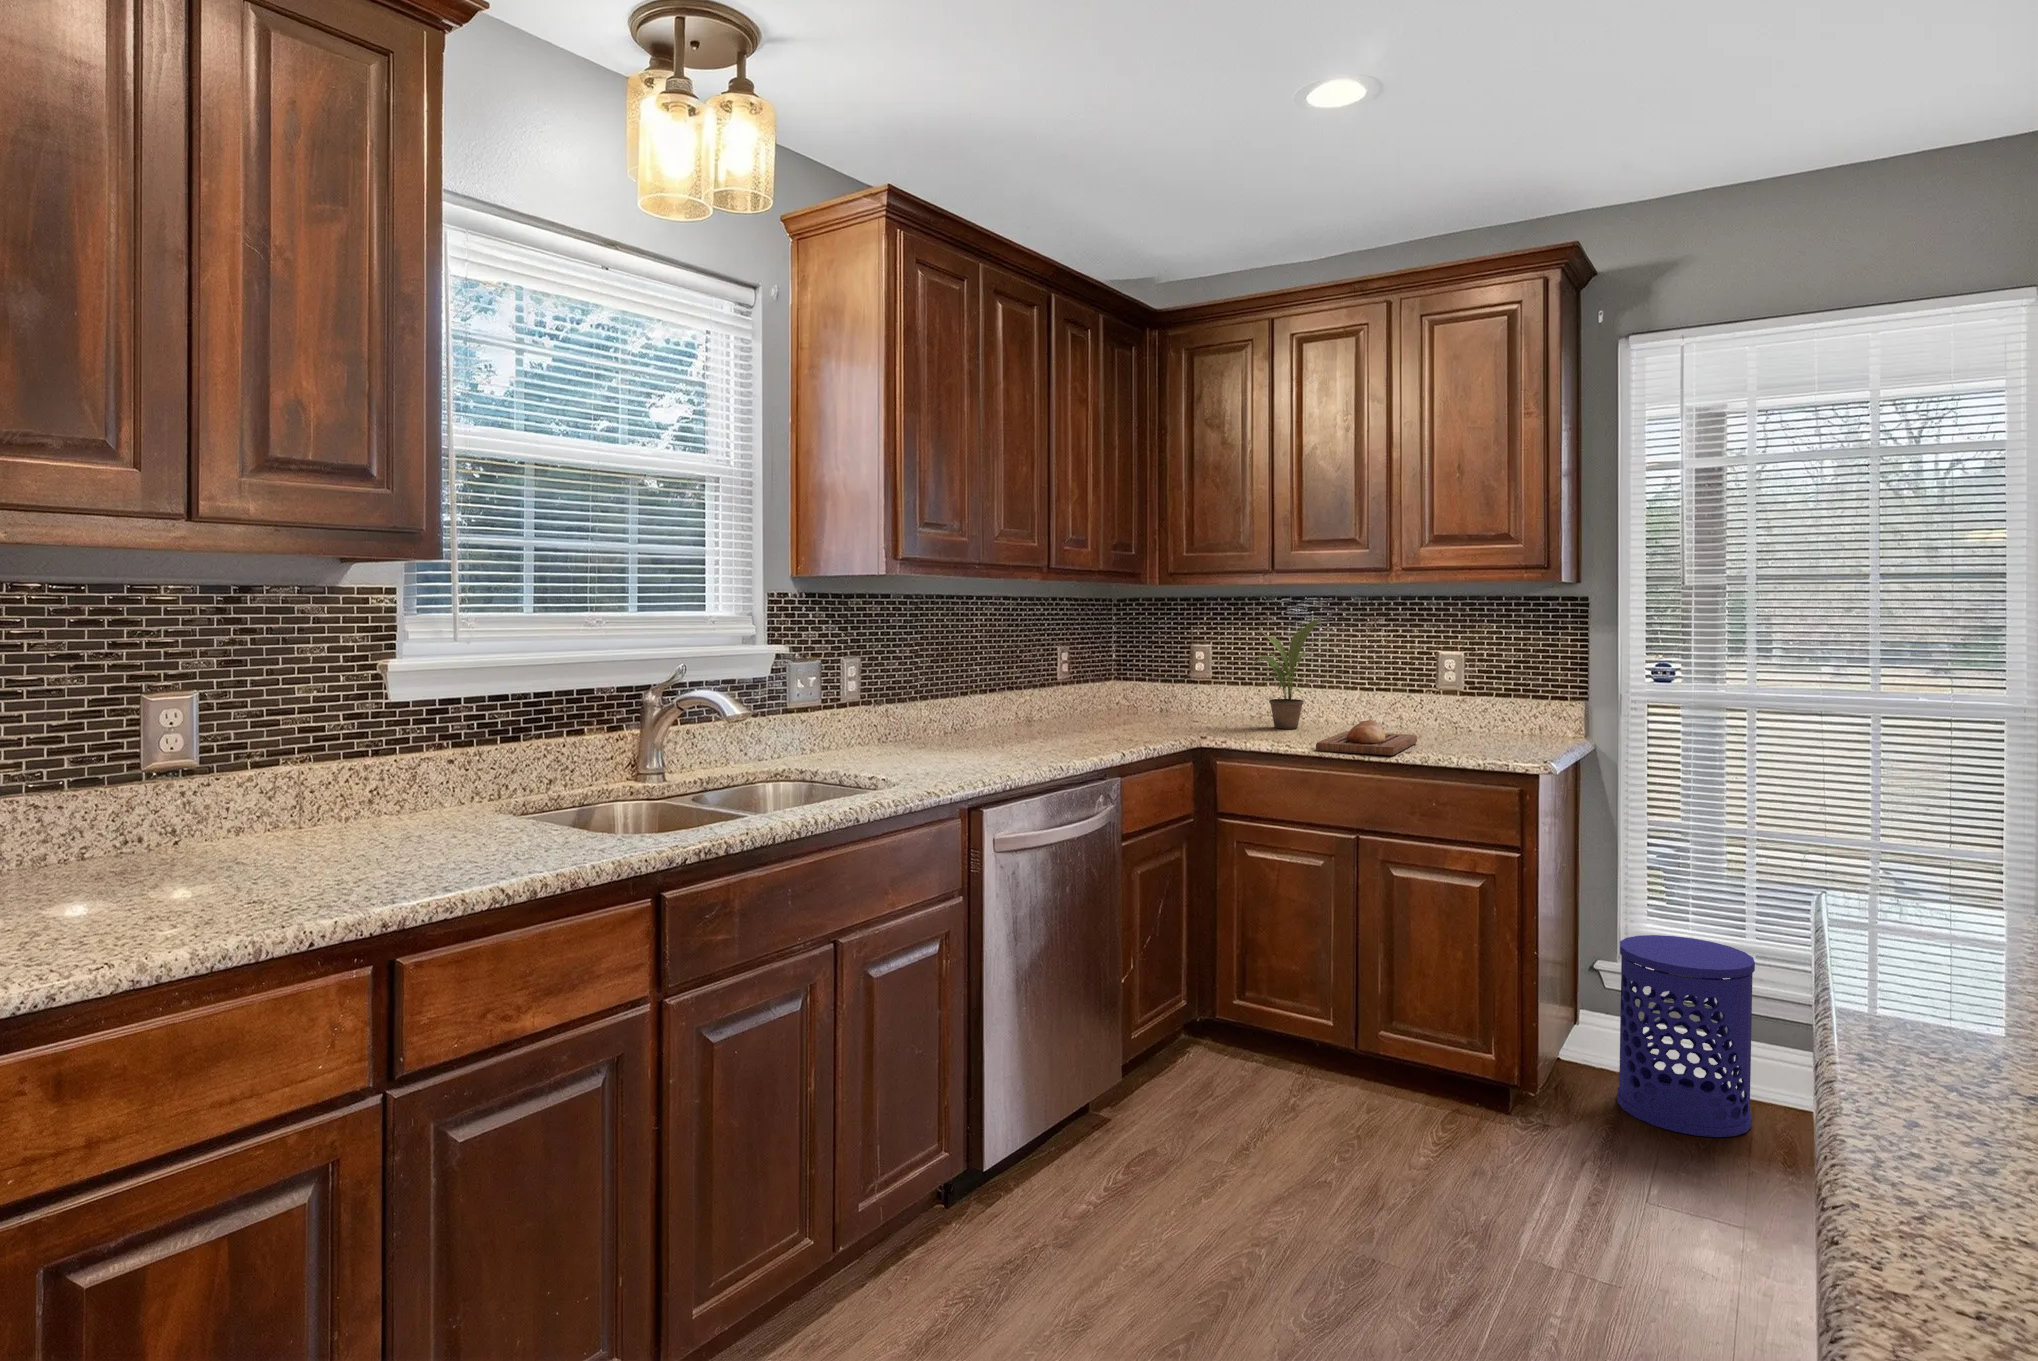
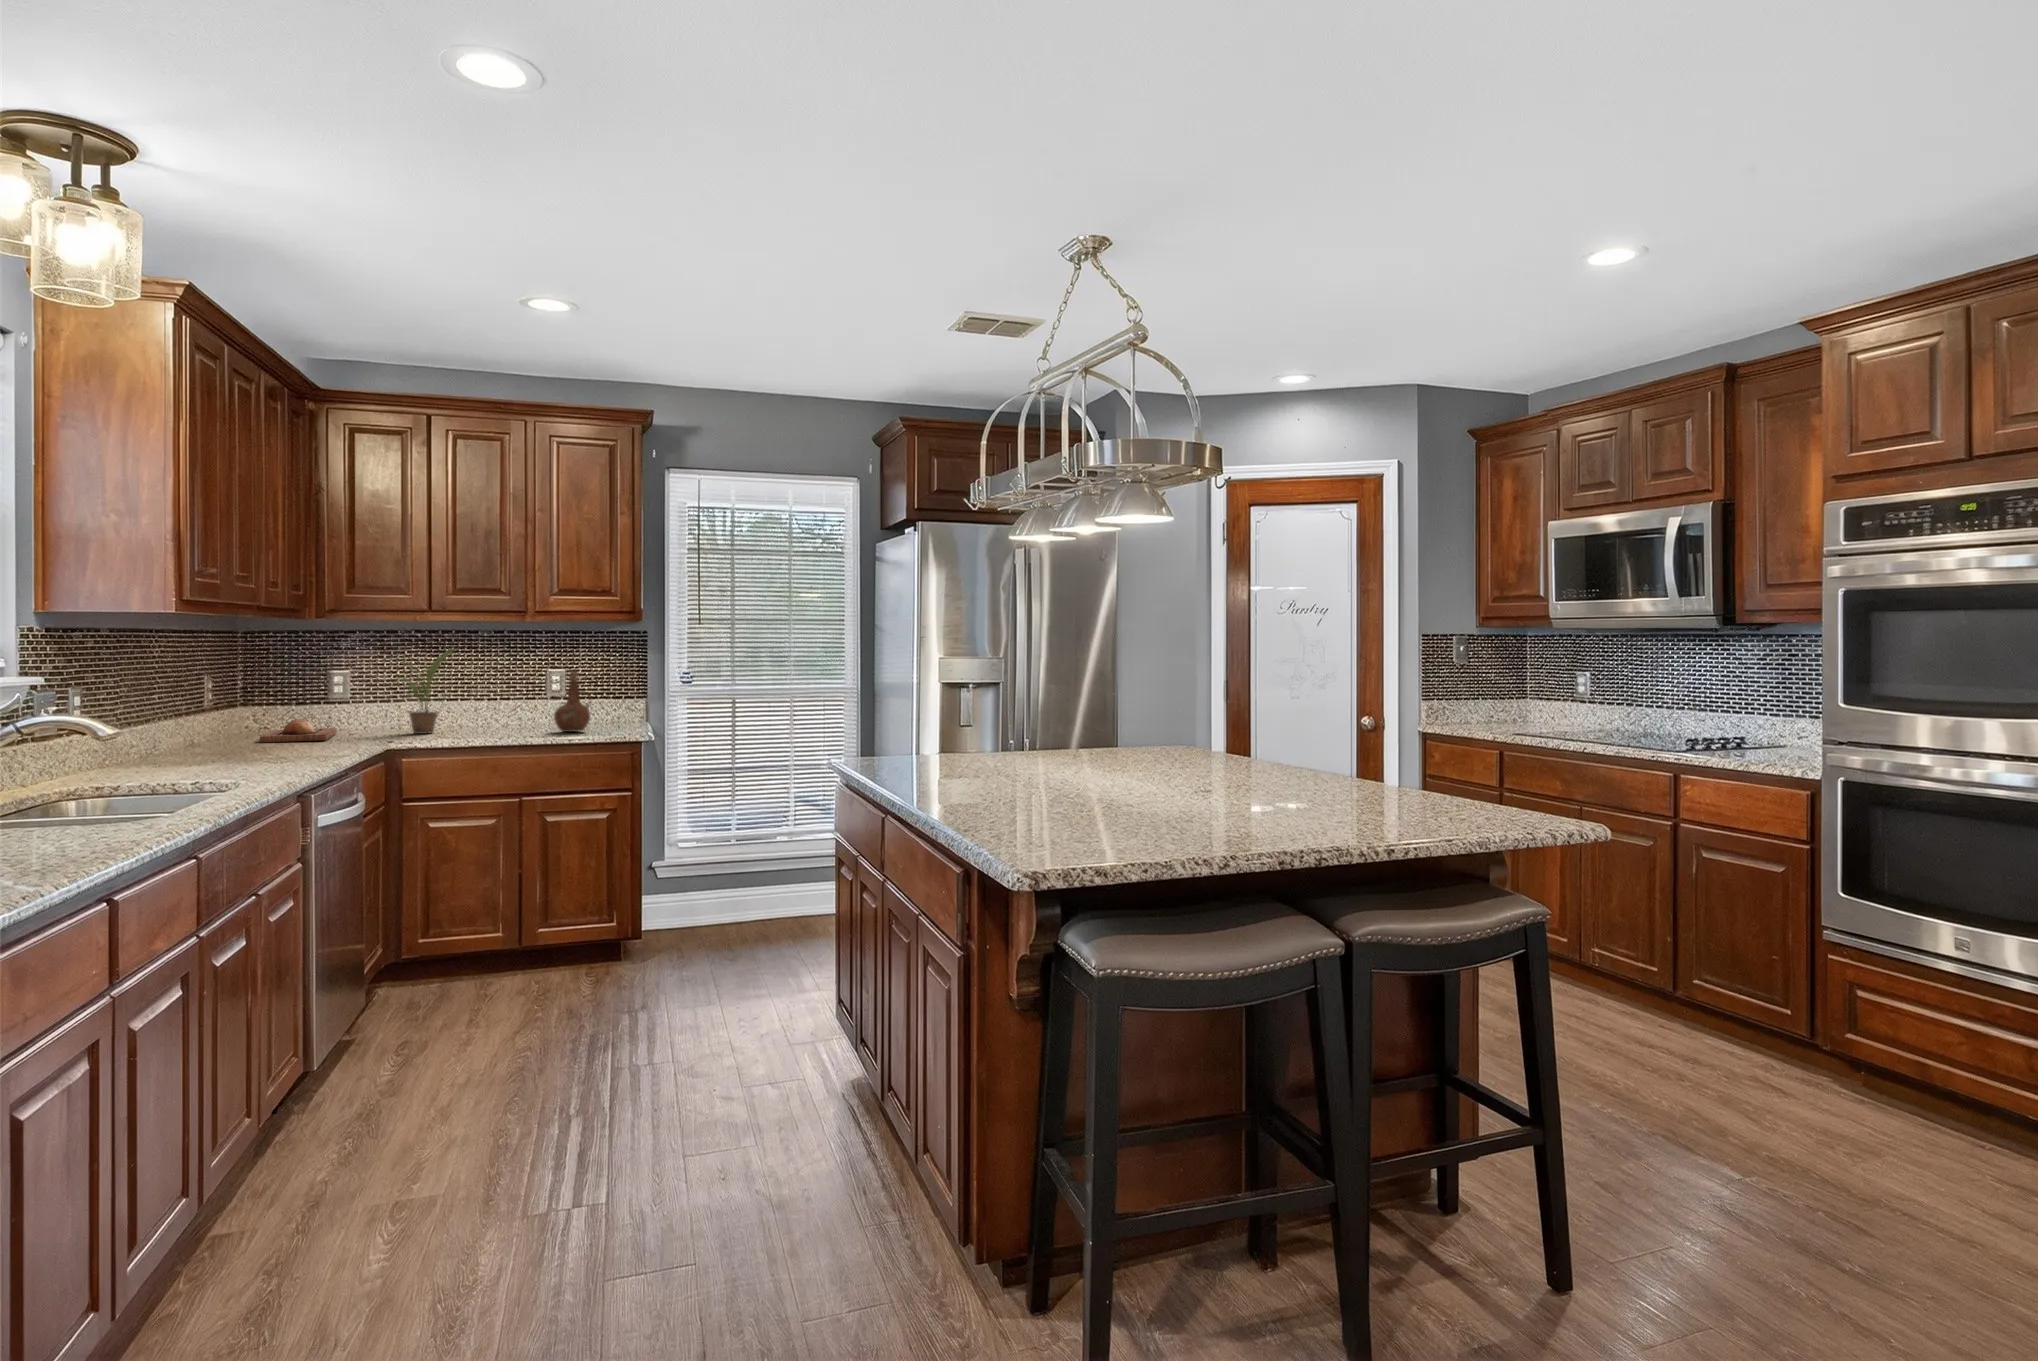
ceramic pitcher: none [1444,656,1501,745] -> present [554,671,591,732]
bread loaf: present [1316,720,1417,755] -> present [260,719,337,742]
waste bin: present [1617,935,1755,1137] -> none [675,835,746,945]

